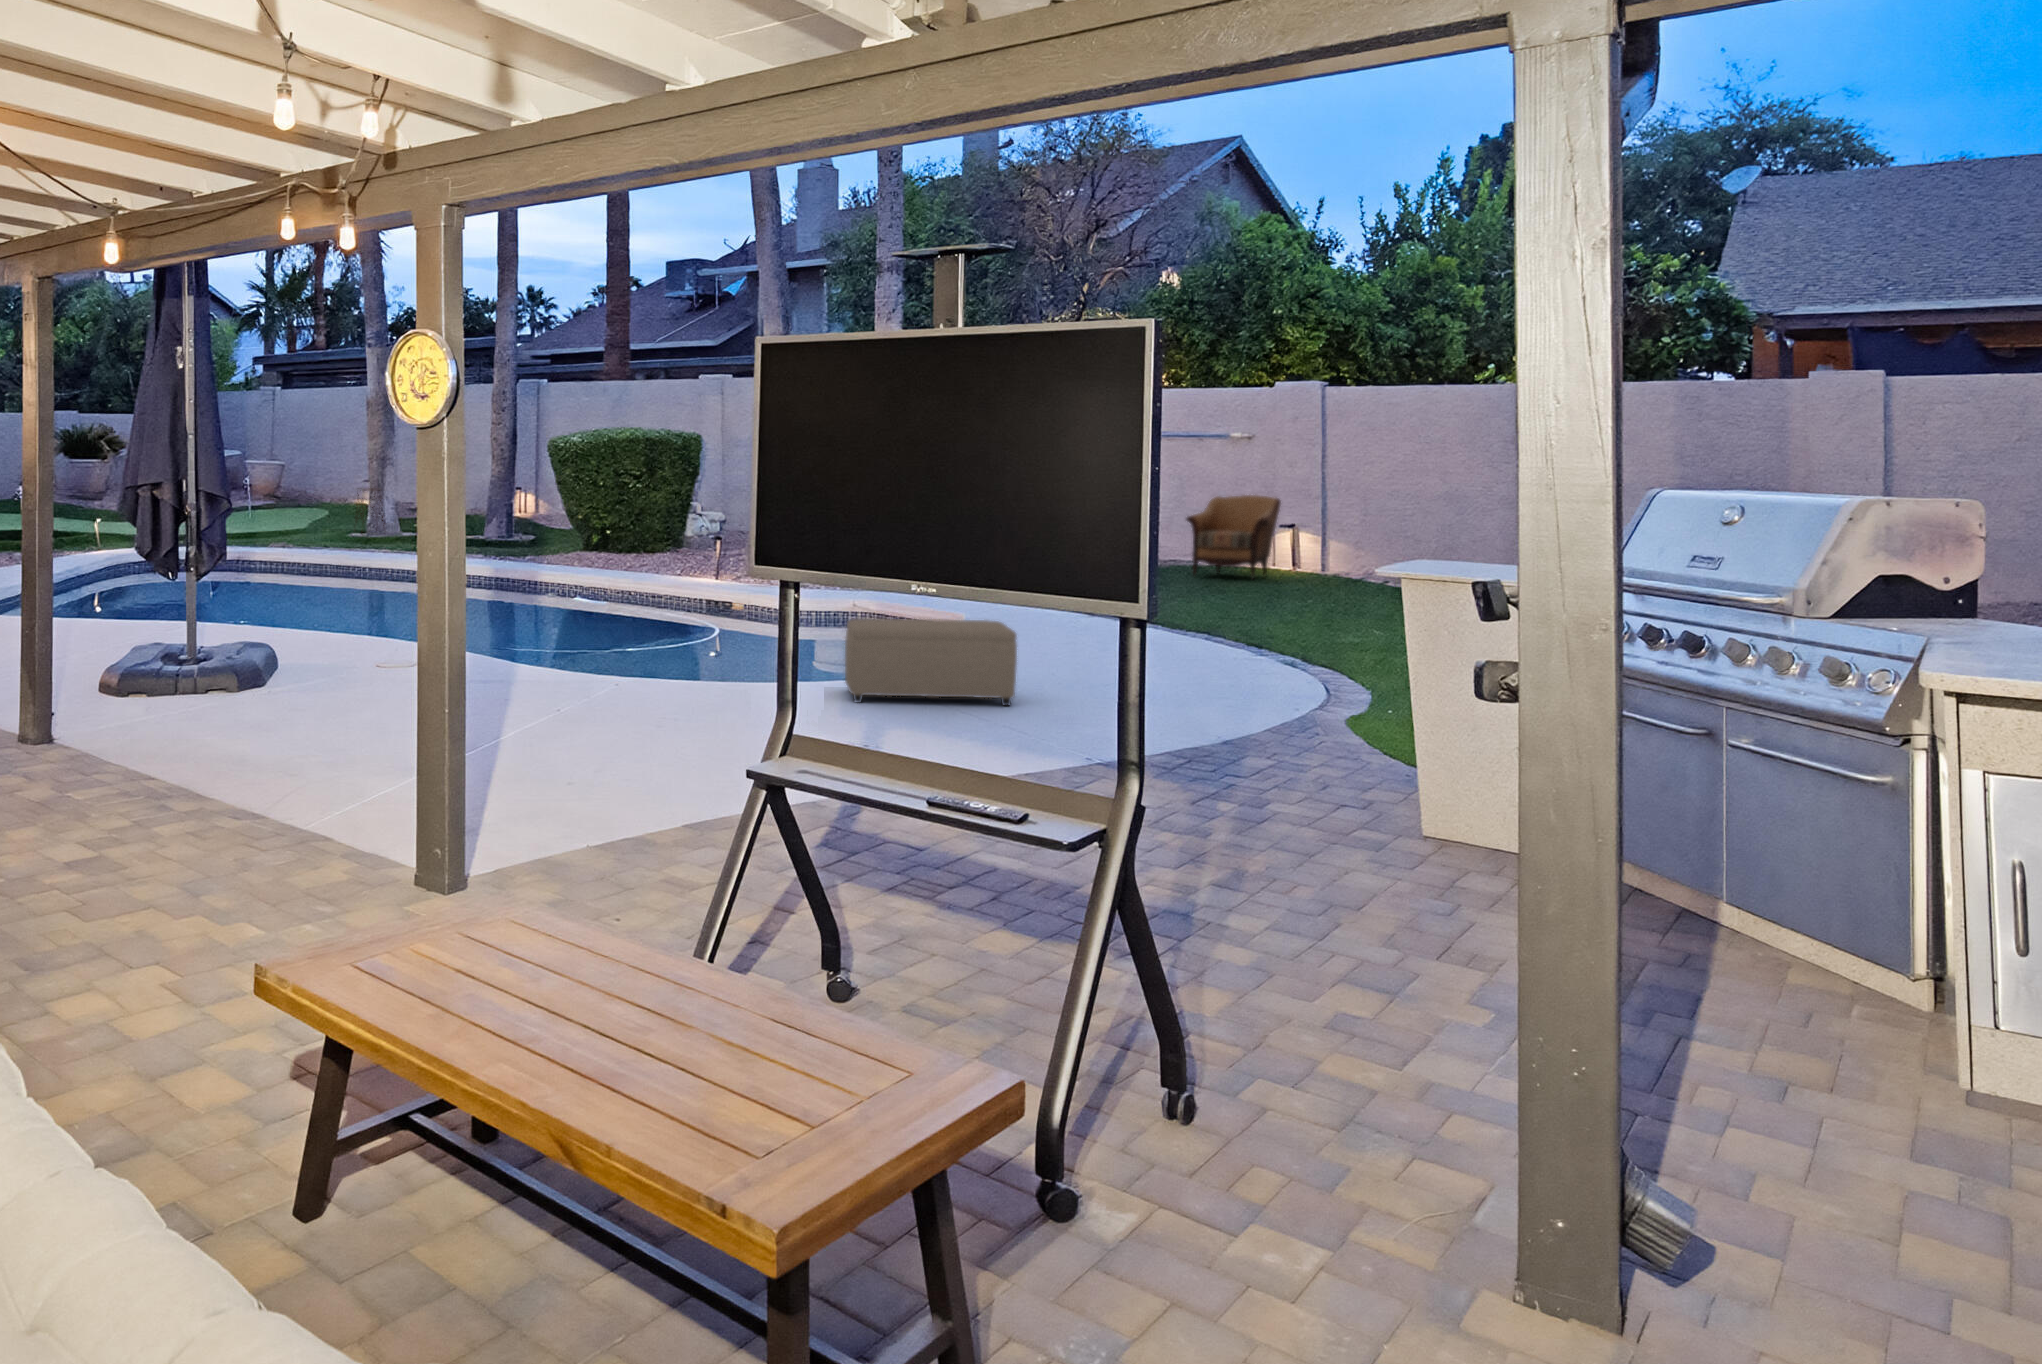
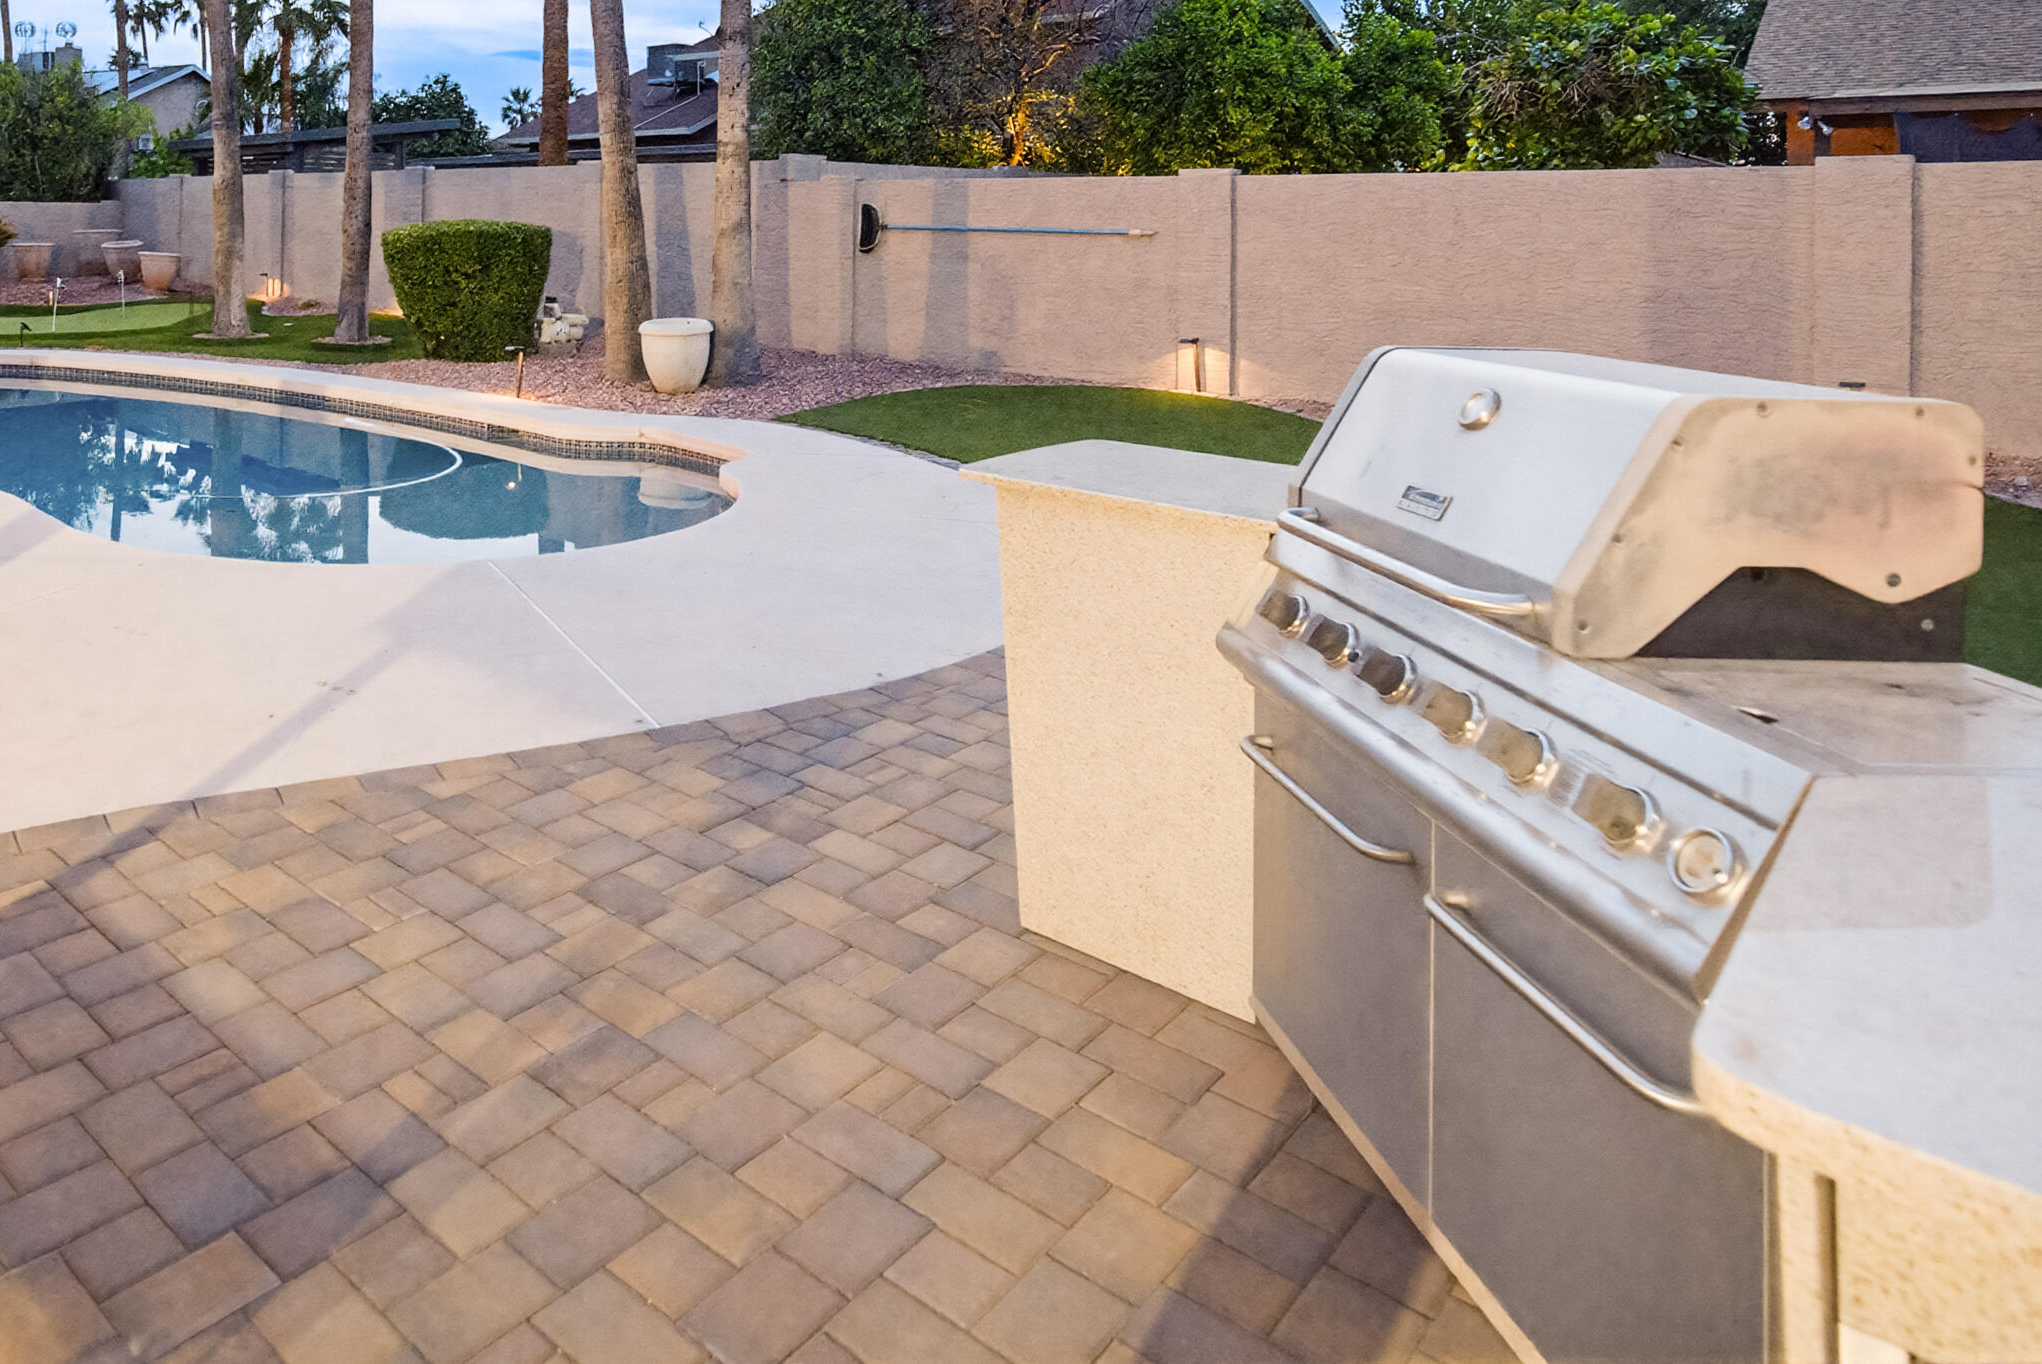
armchair: present [1186,495,1281,579] -> none [1068,304,1182,407]
ottoman: present [845,619,1017,706] -> none [363,488,602,621]

